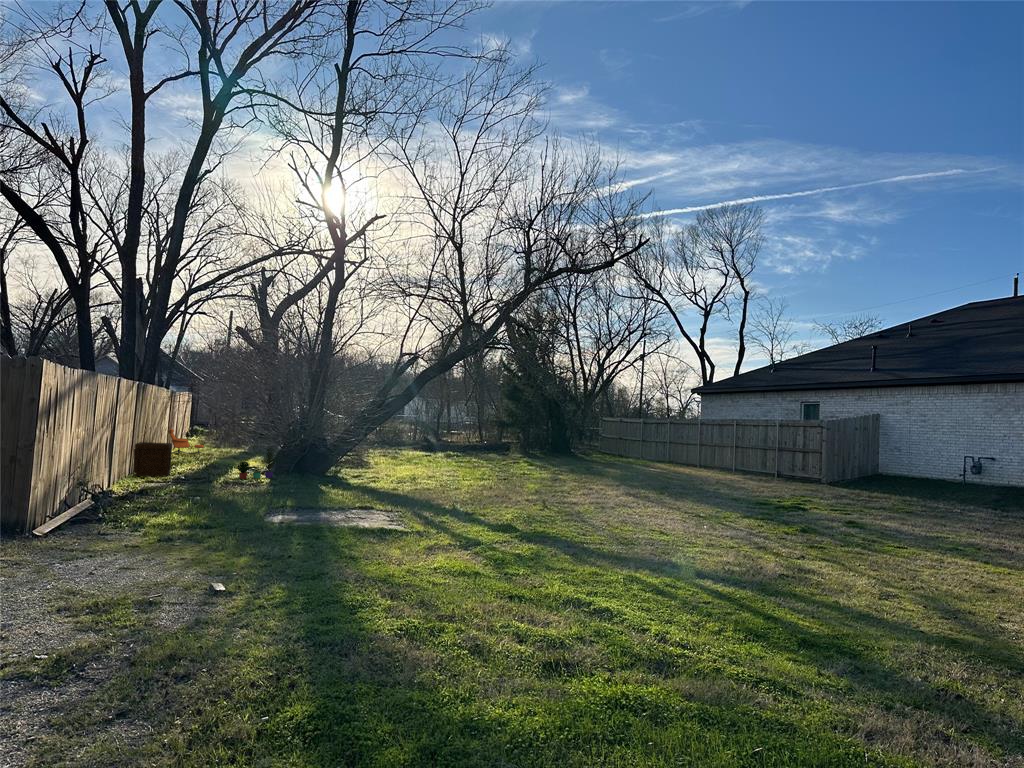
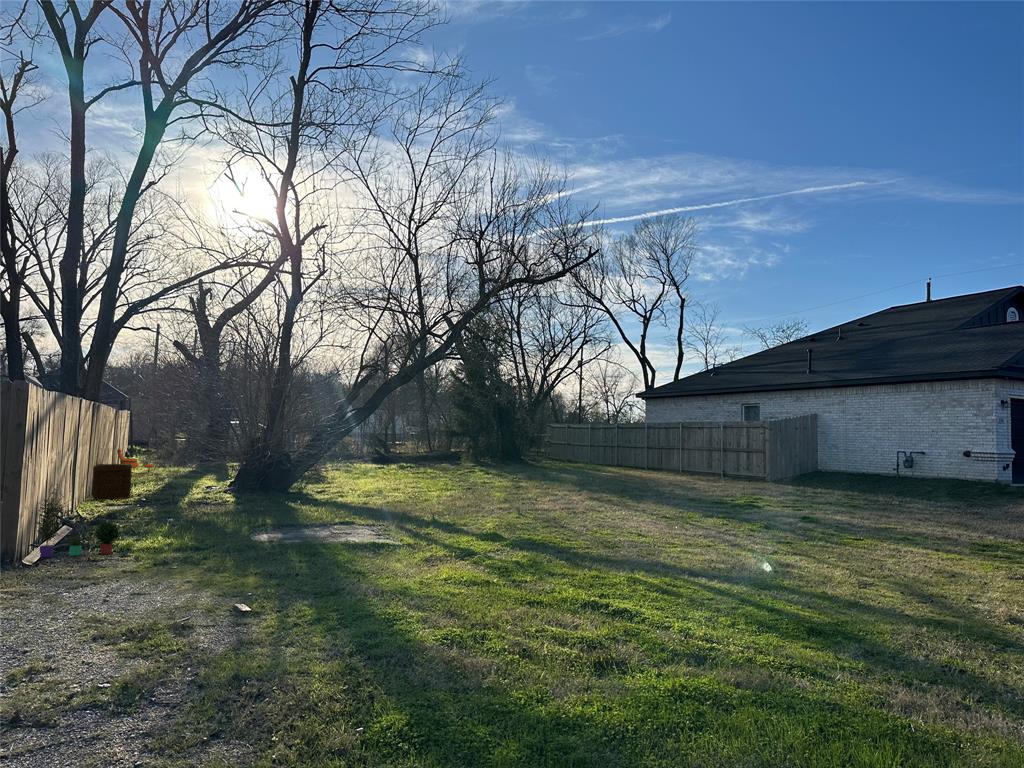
potted plant: present [237,448,275,479] -> present [36,499,119,557]

